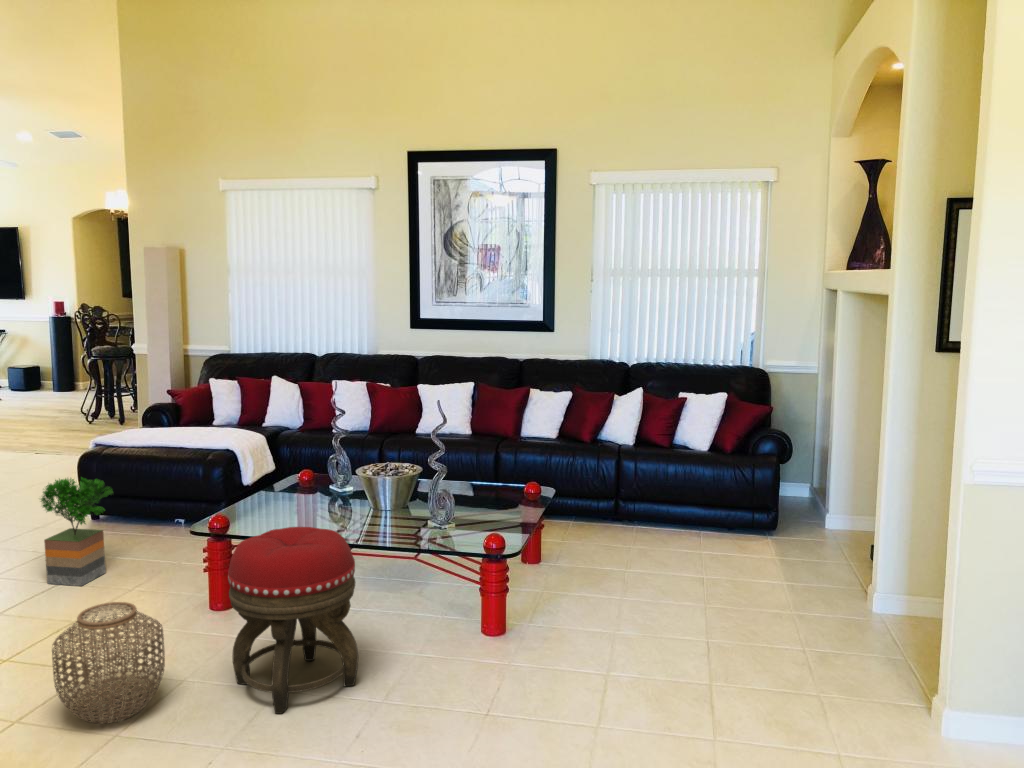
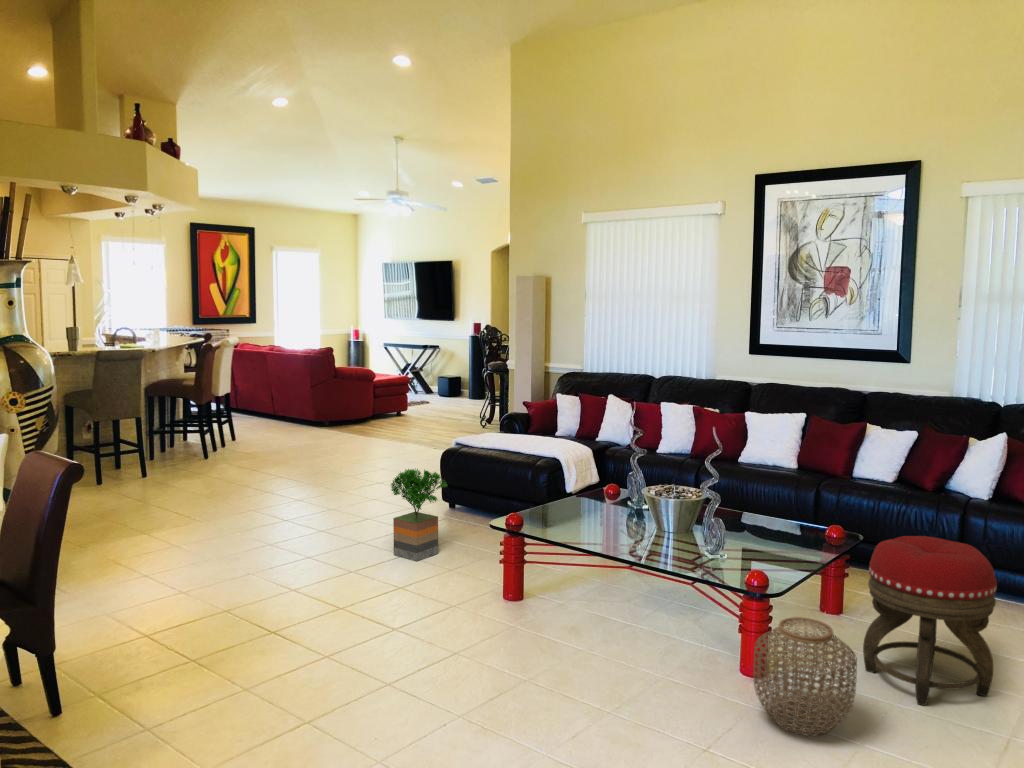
footstool: present [228,527,358,714] -> present [863,536,997,706]
woven basket: present [52,602,165,723] -> present [753,617,857,736]

